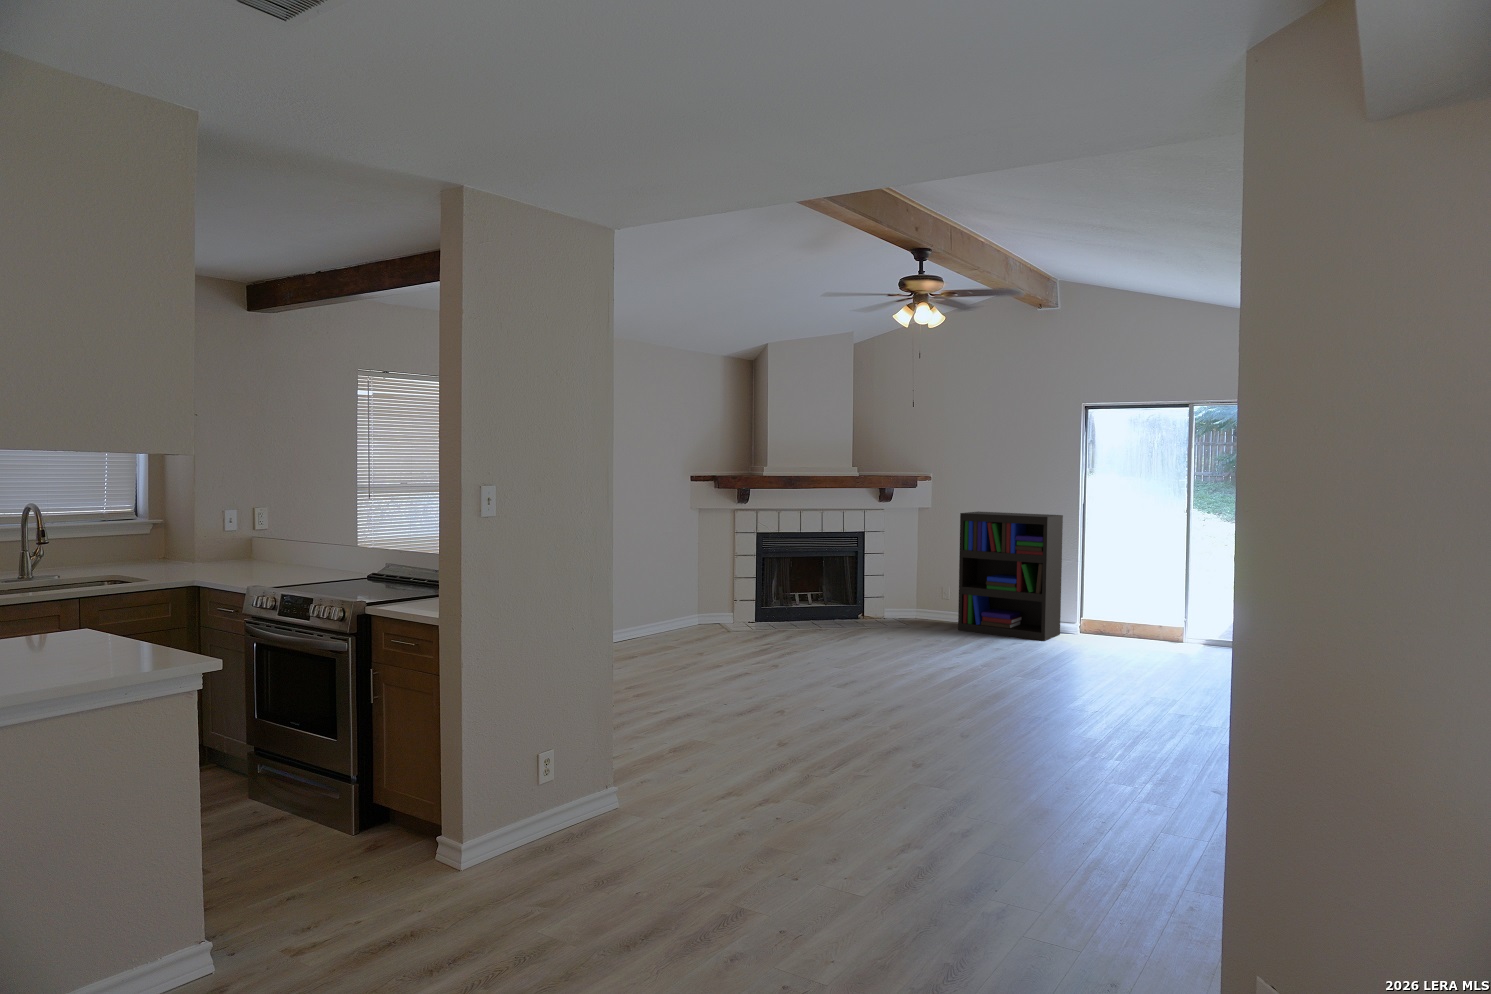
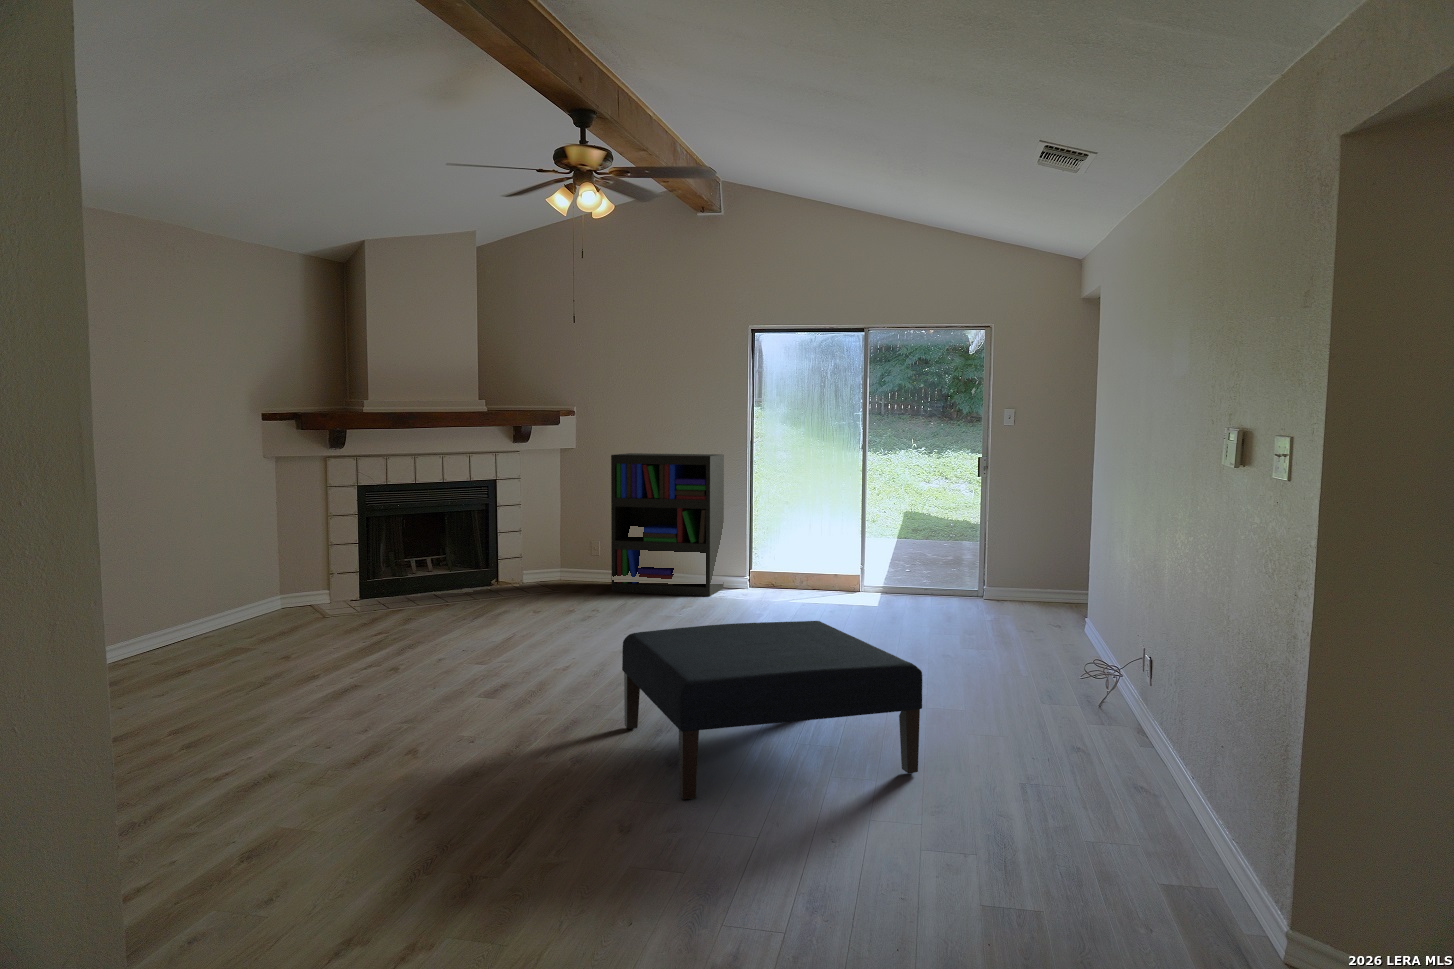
ottoman: none [935,668,1184,811] -> present [622,621,922,800]

